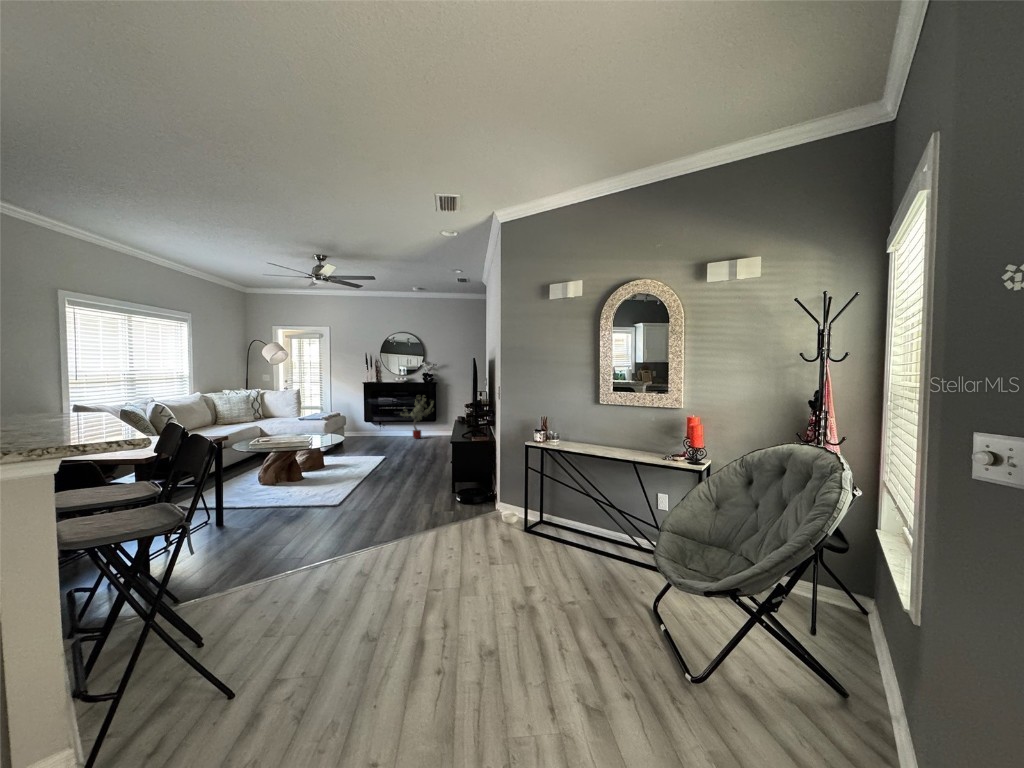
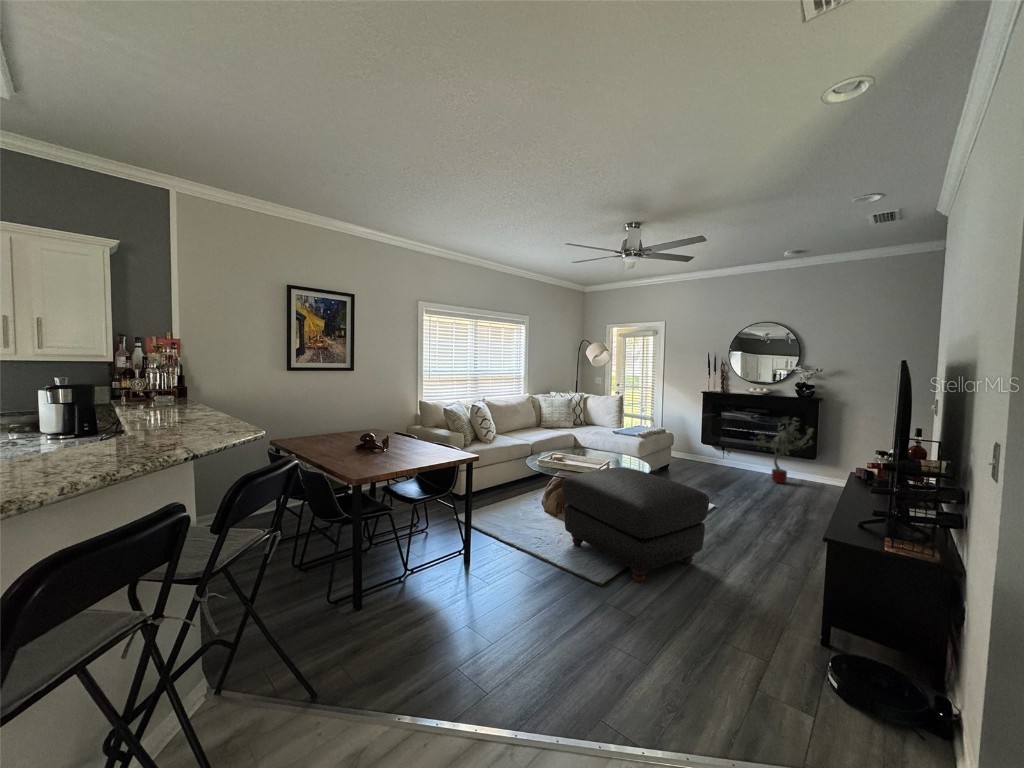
ottoman: none [290,434,393,499] -> present [562,467,709,583]

